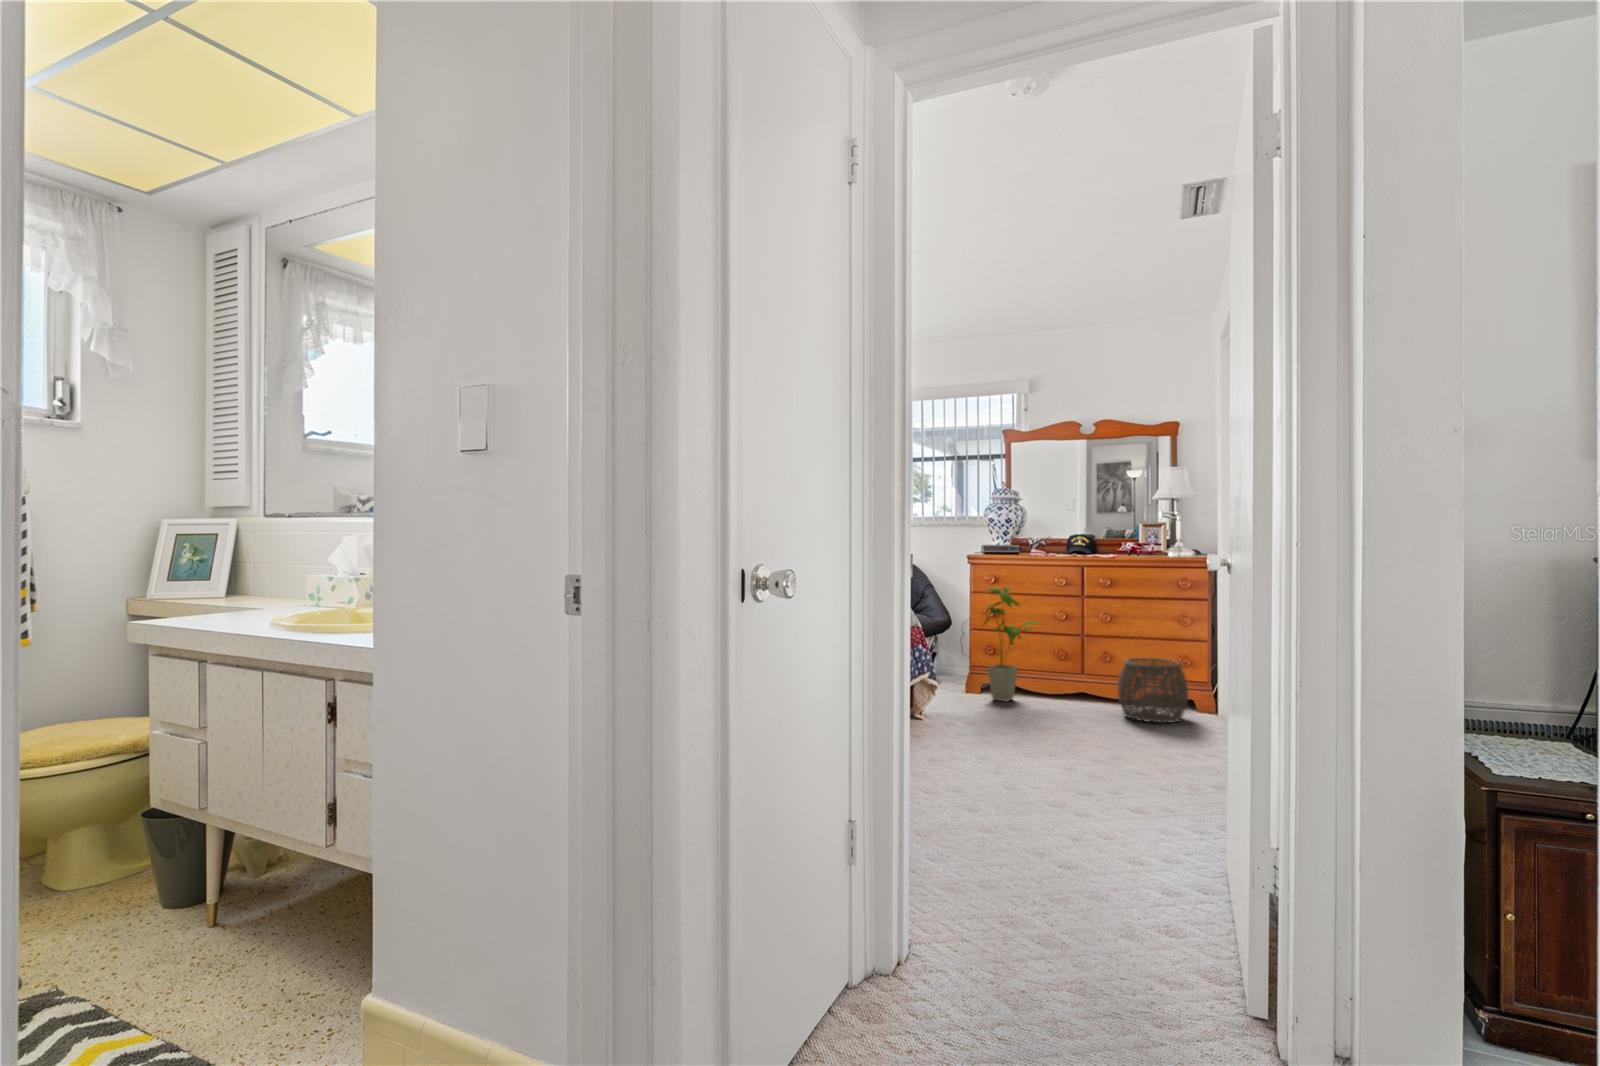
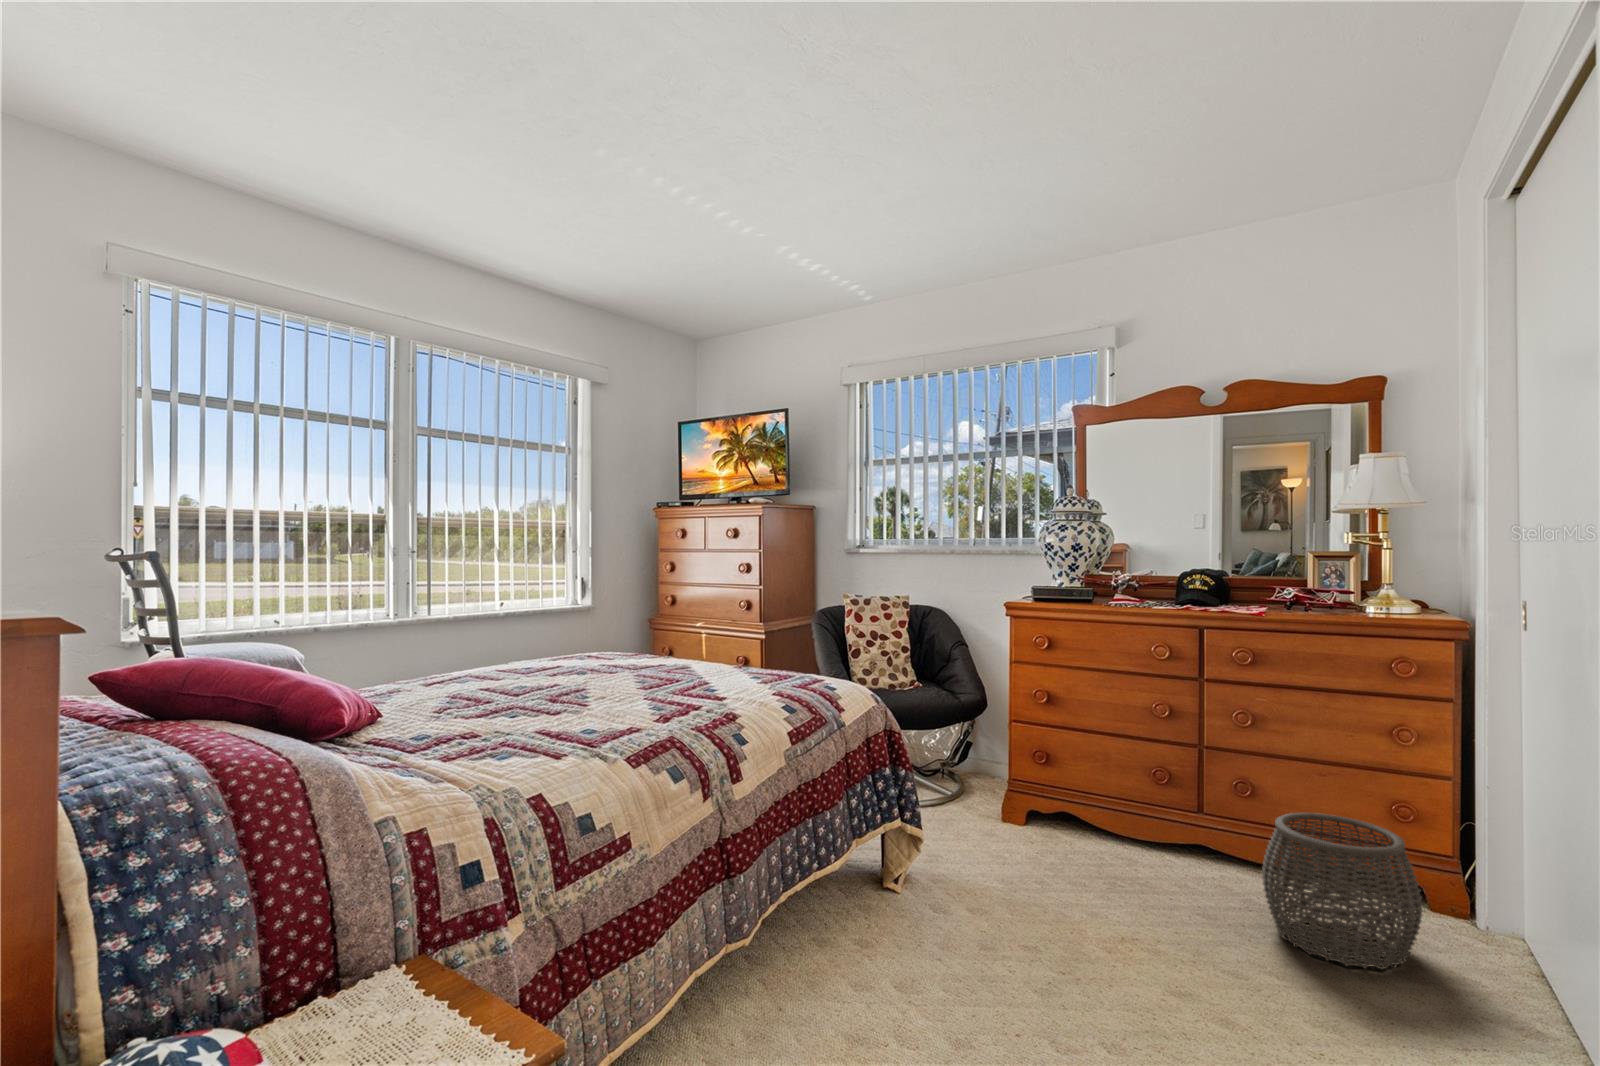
house plant: present [984,587,1039,701] -> none [1016,661,1127,860]

